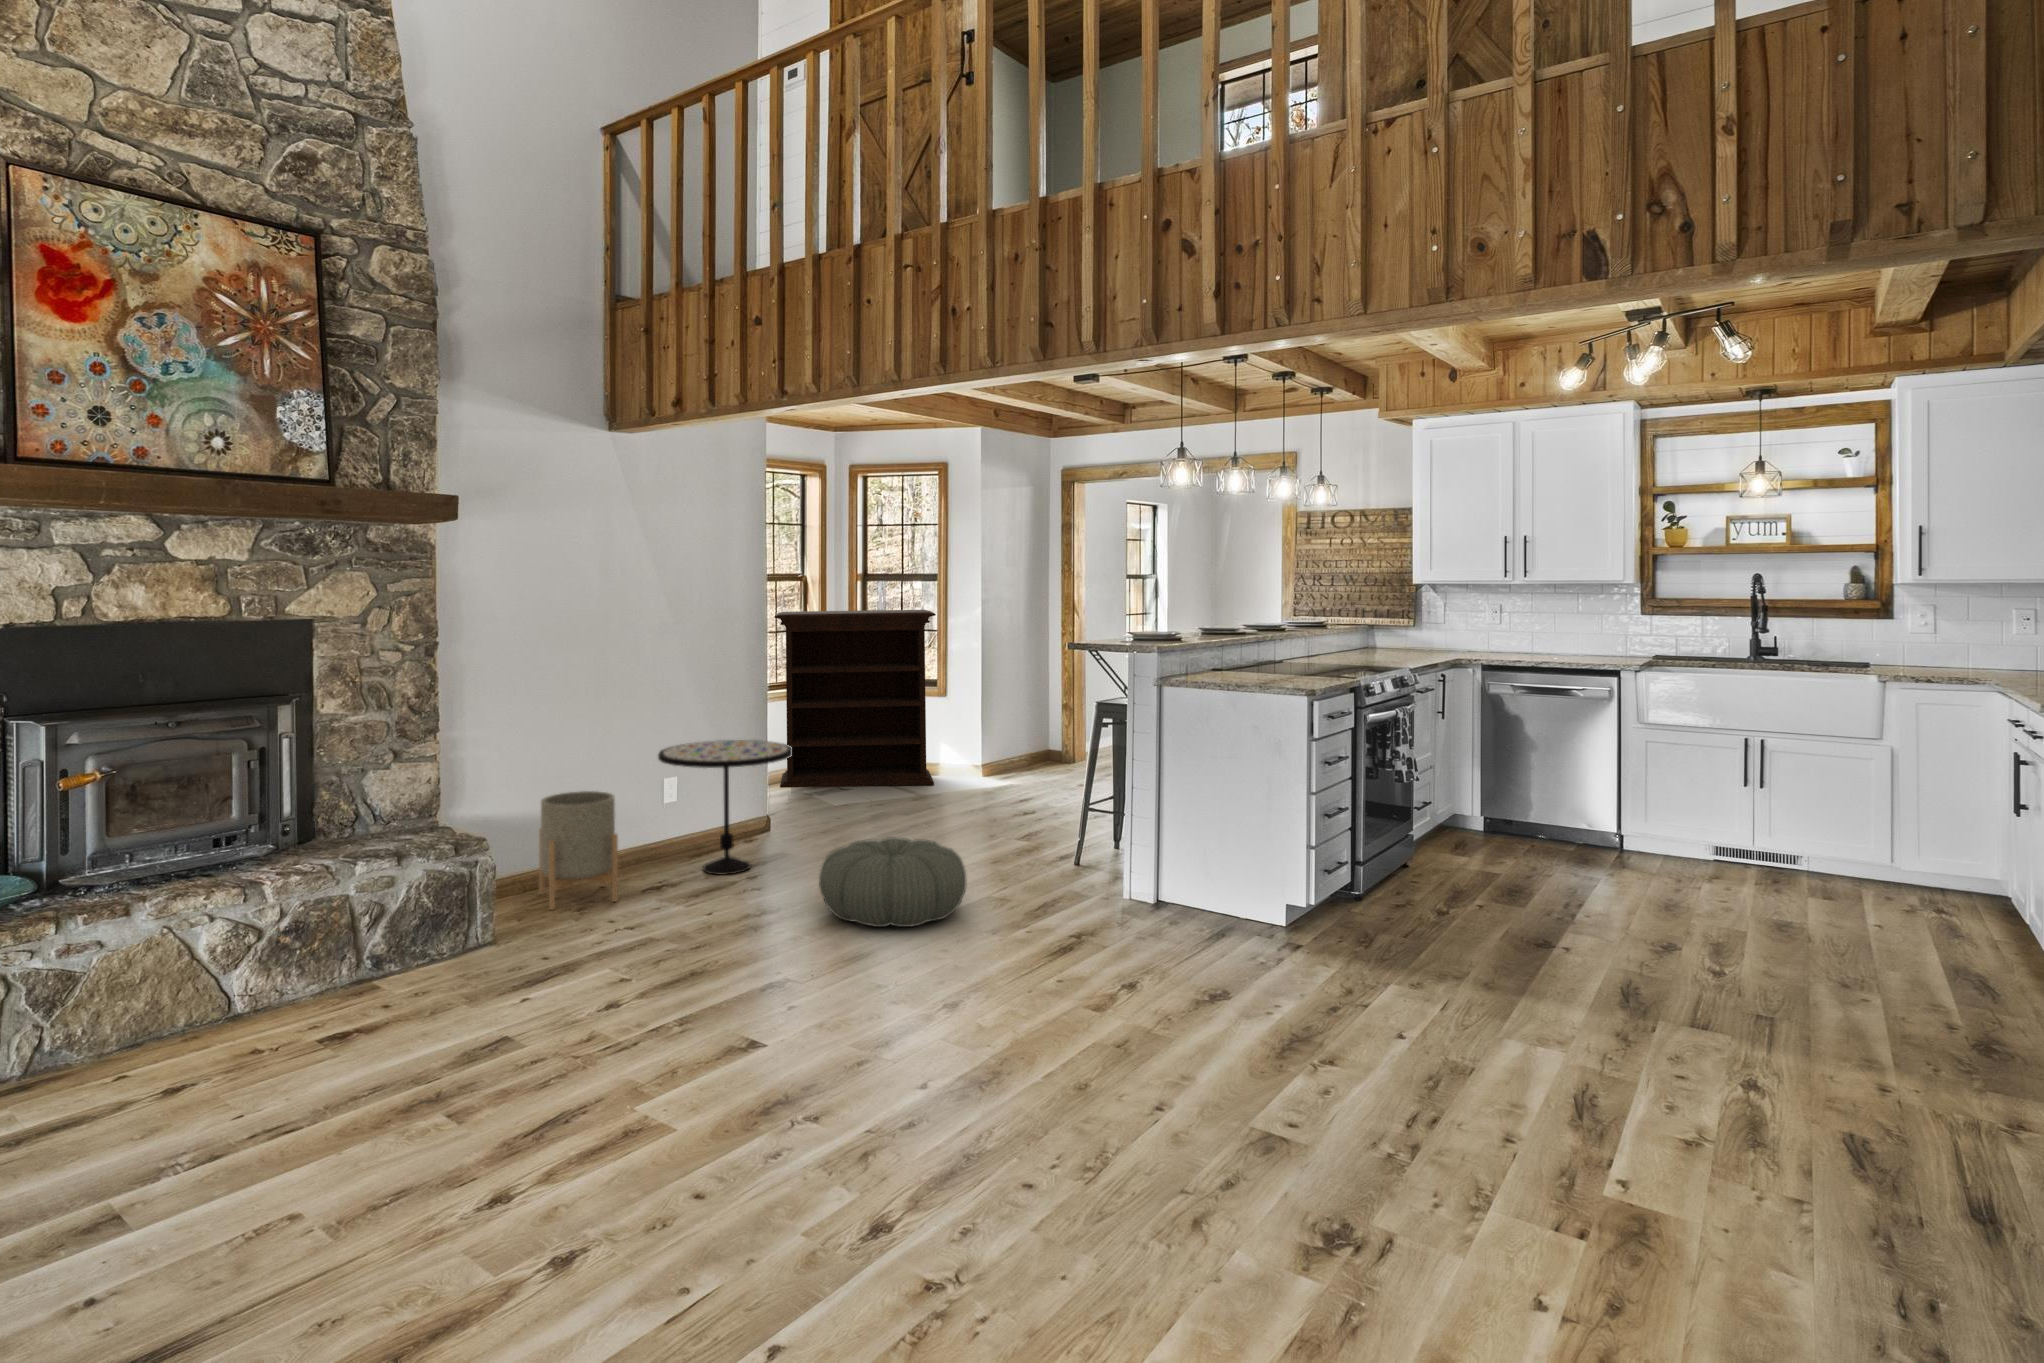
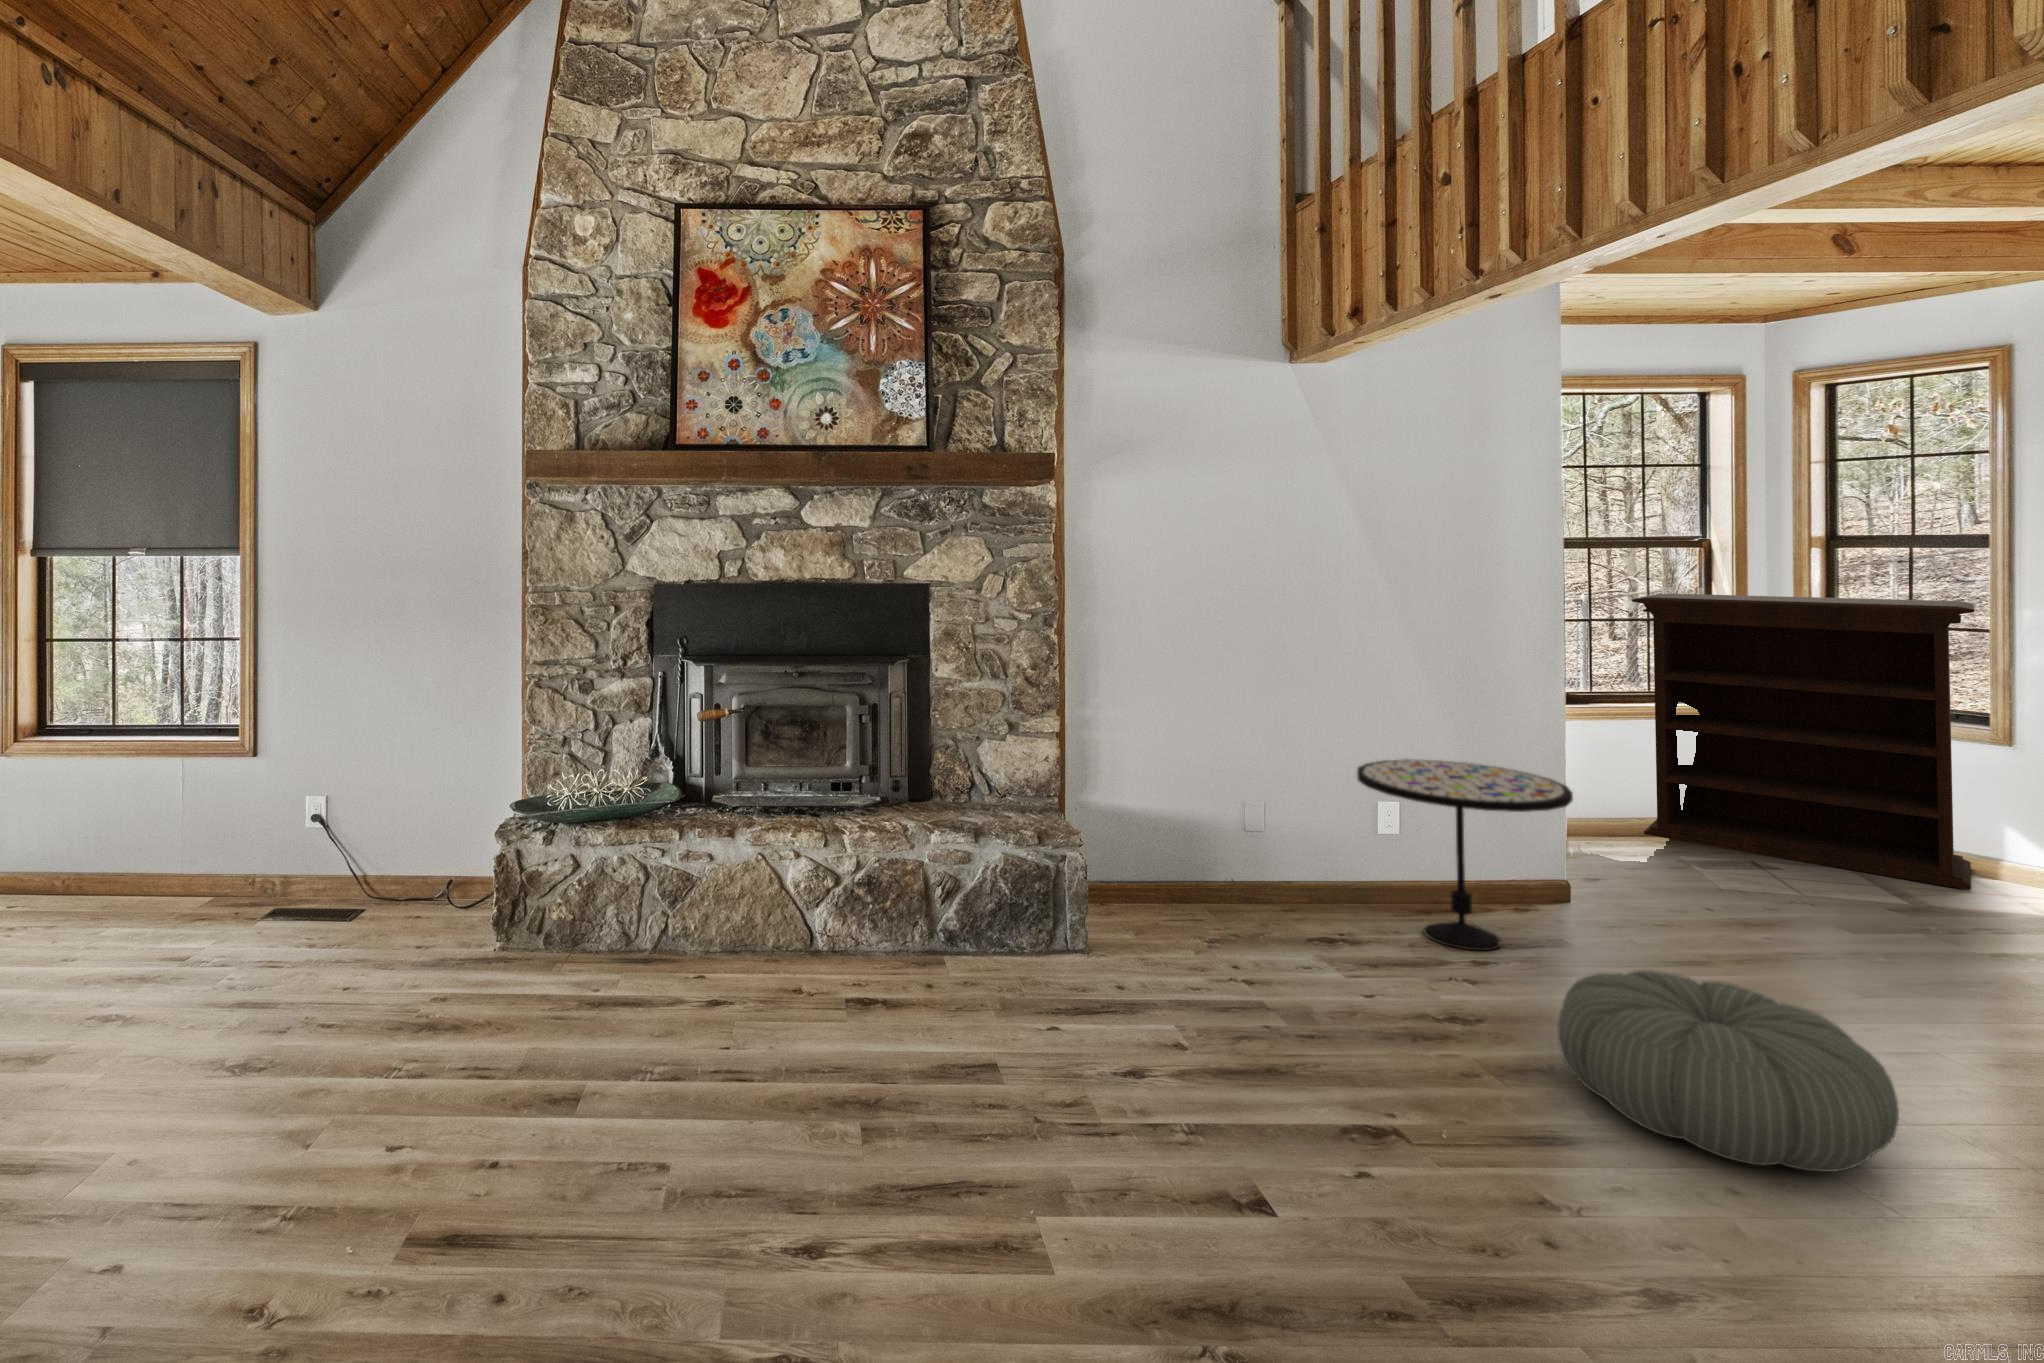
planter: present [539,791,618,910] -> none [1186,794,1279,941]

